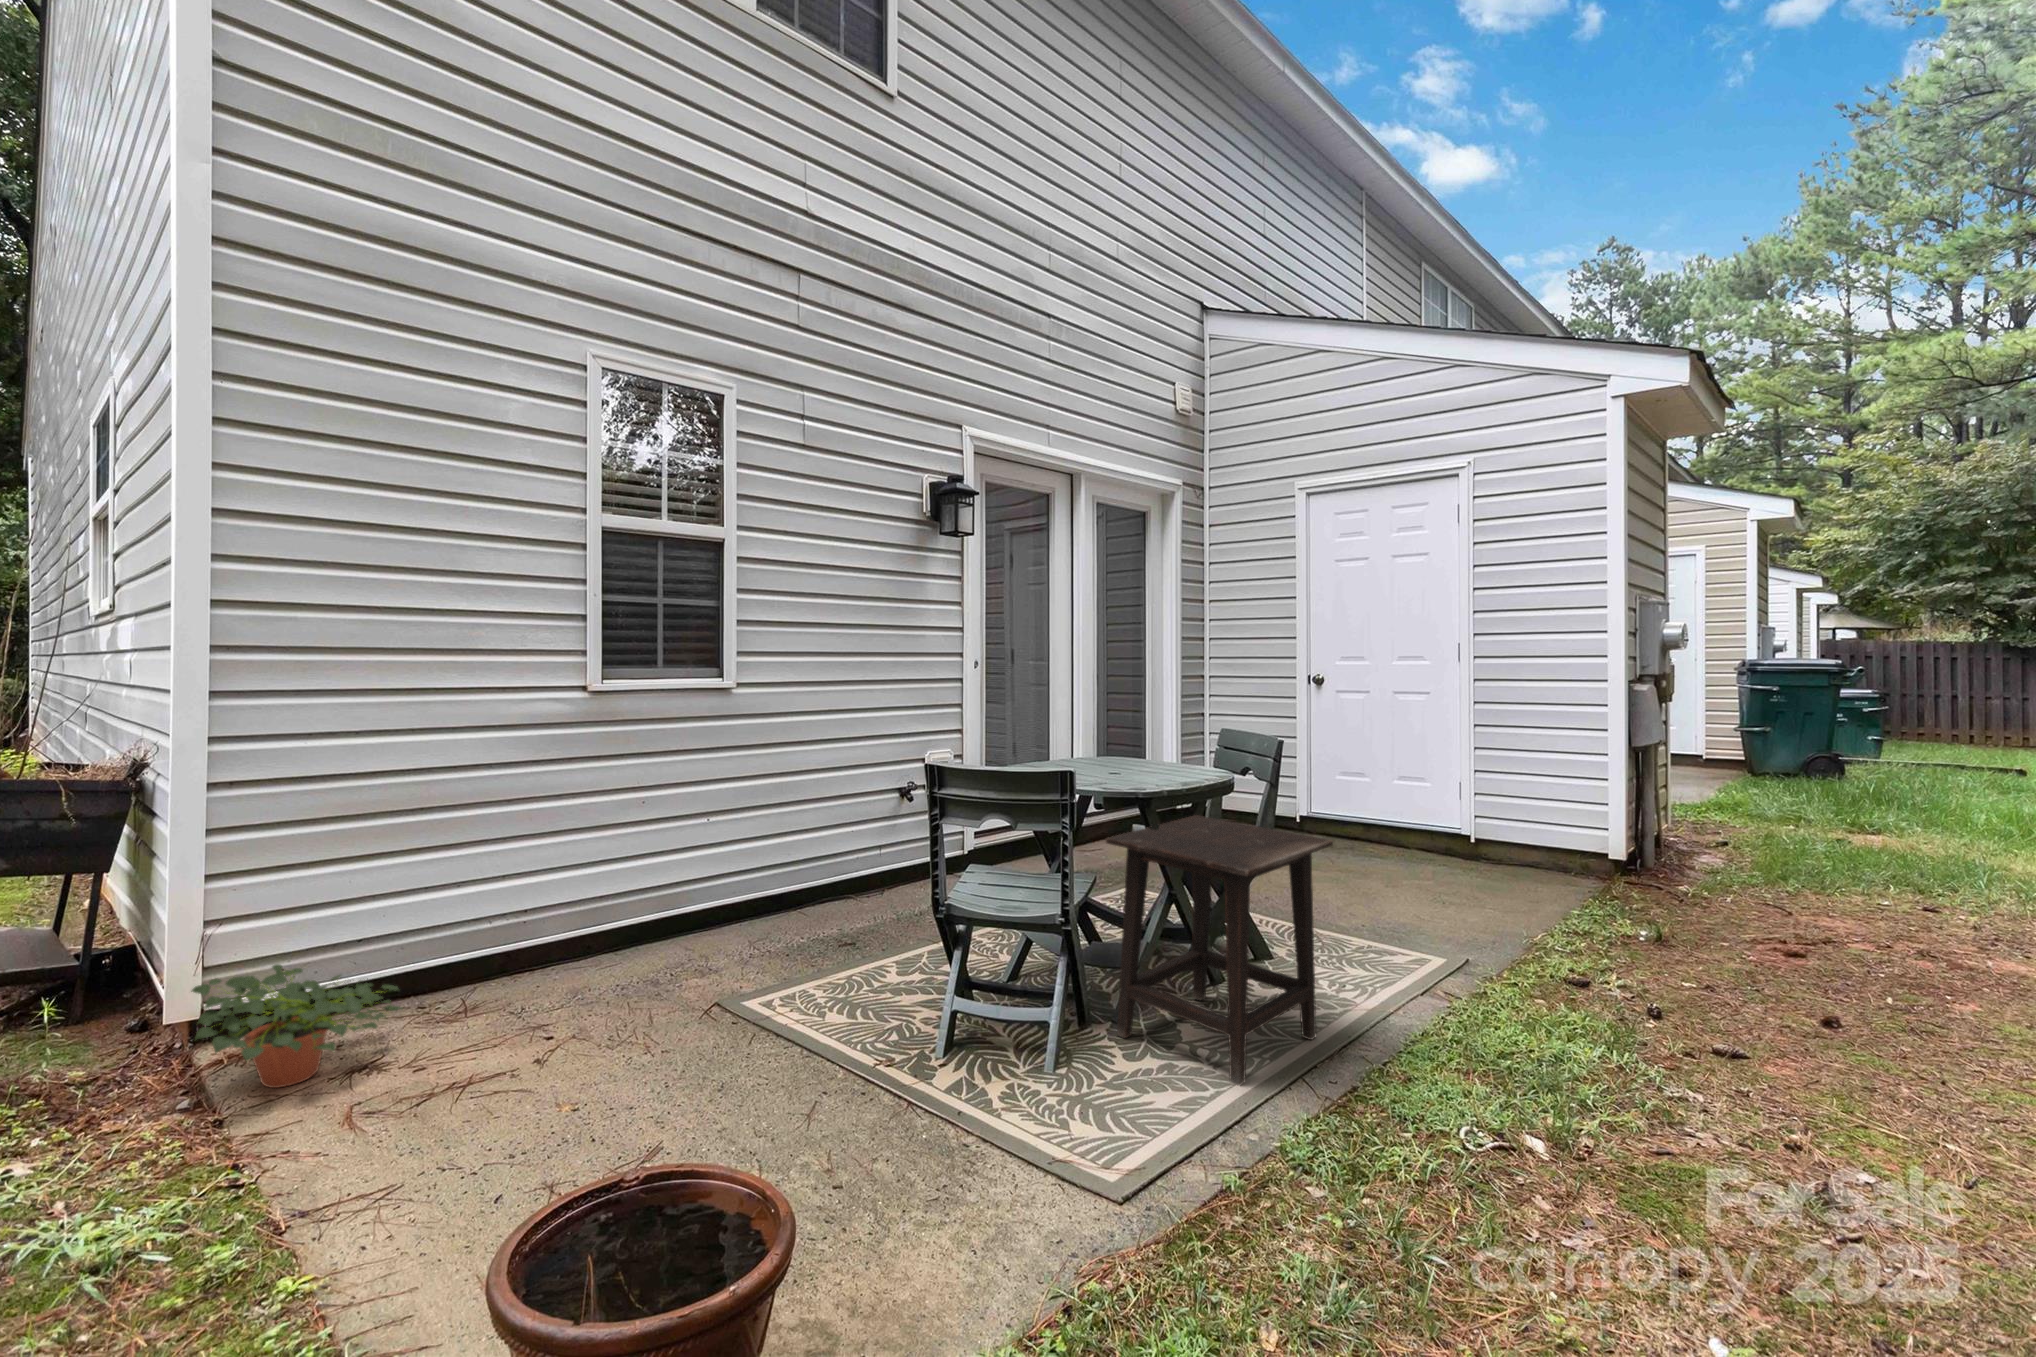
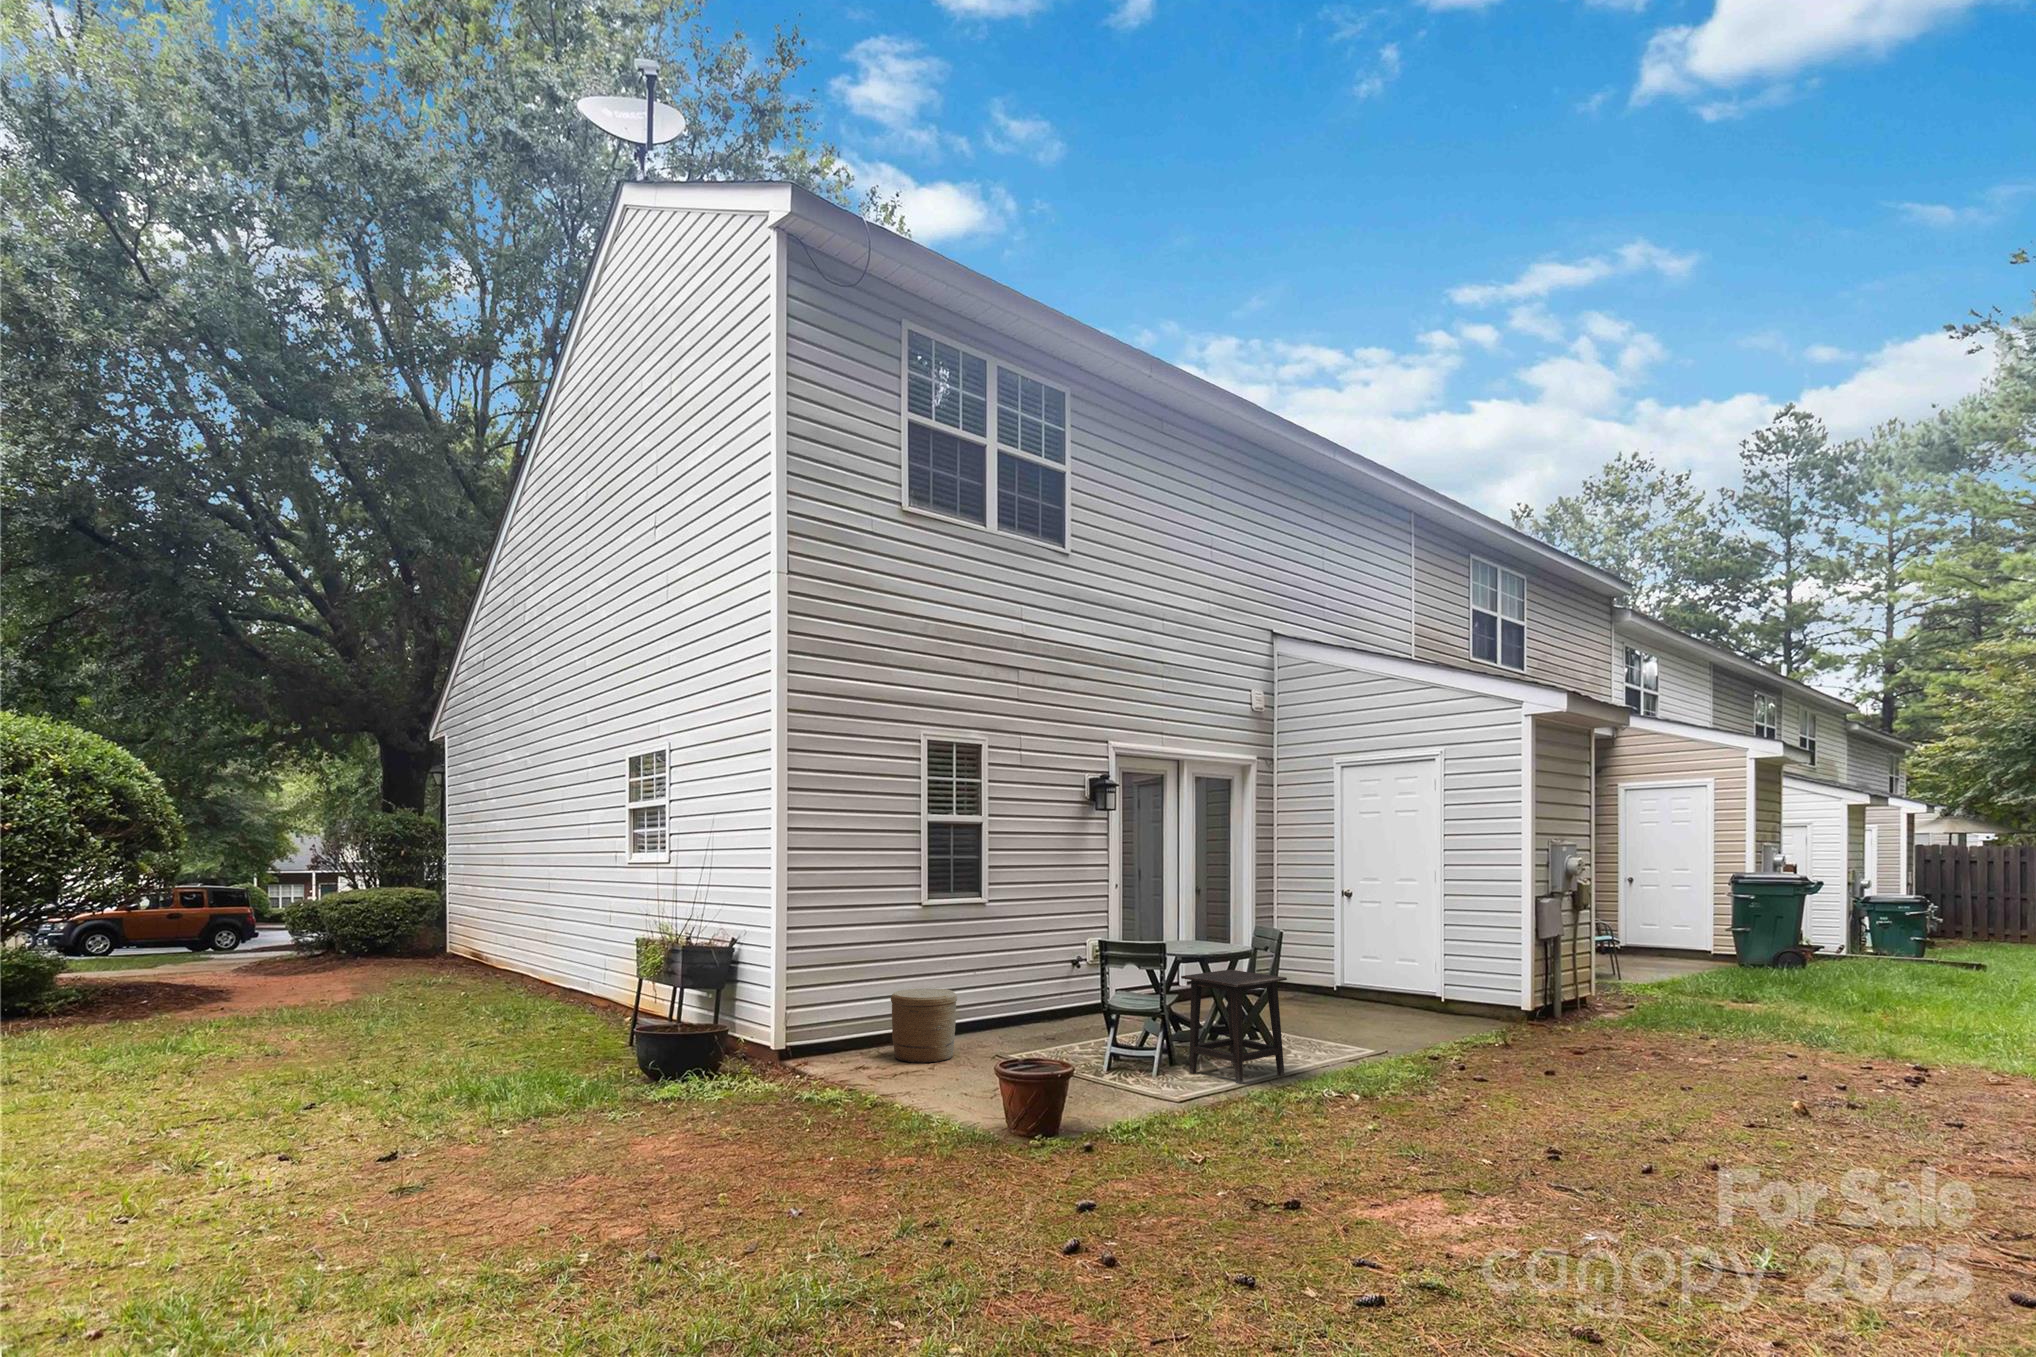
woven basket: none [493,851,643,1017] -> present [891,988,957,1063]
potted plant: present [191,964,403,1088] -> none [793,1028,870,1077]

